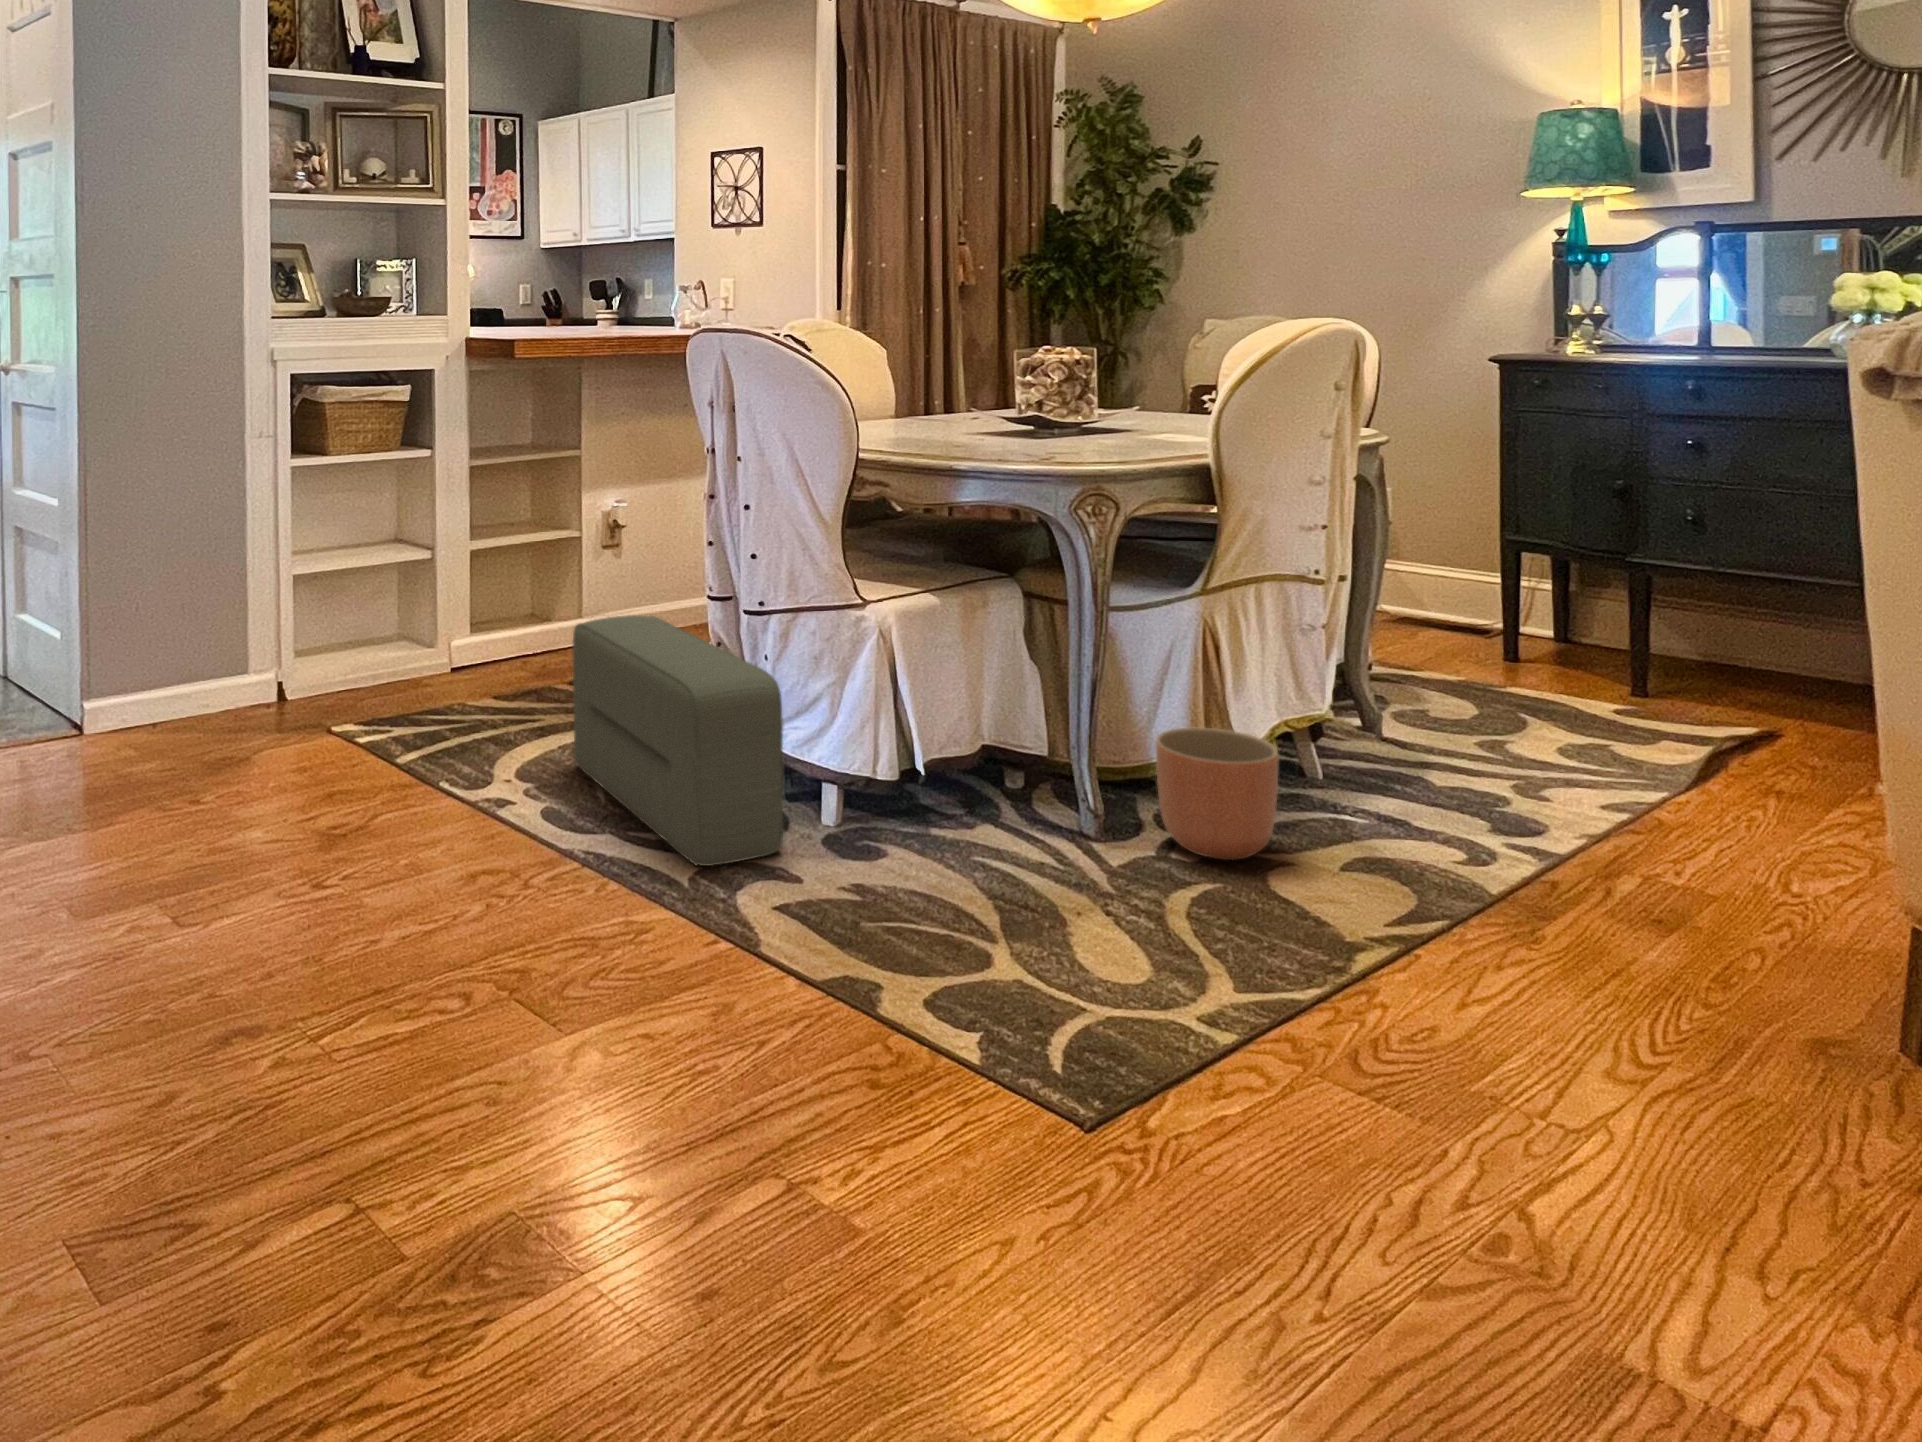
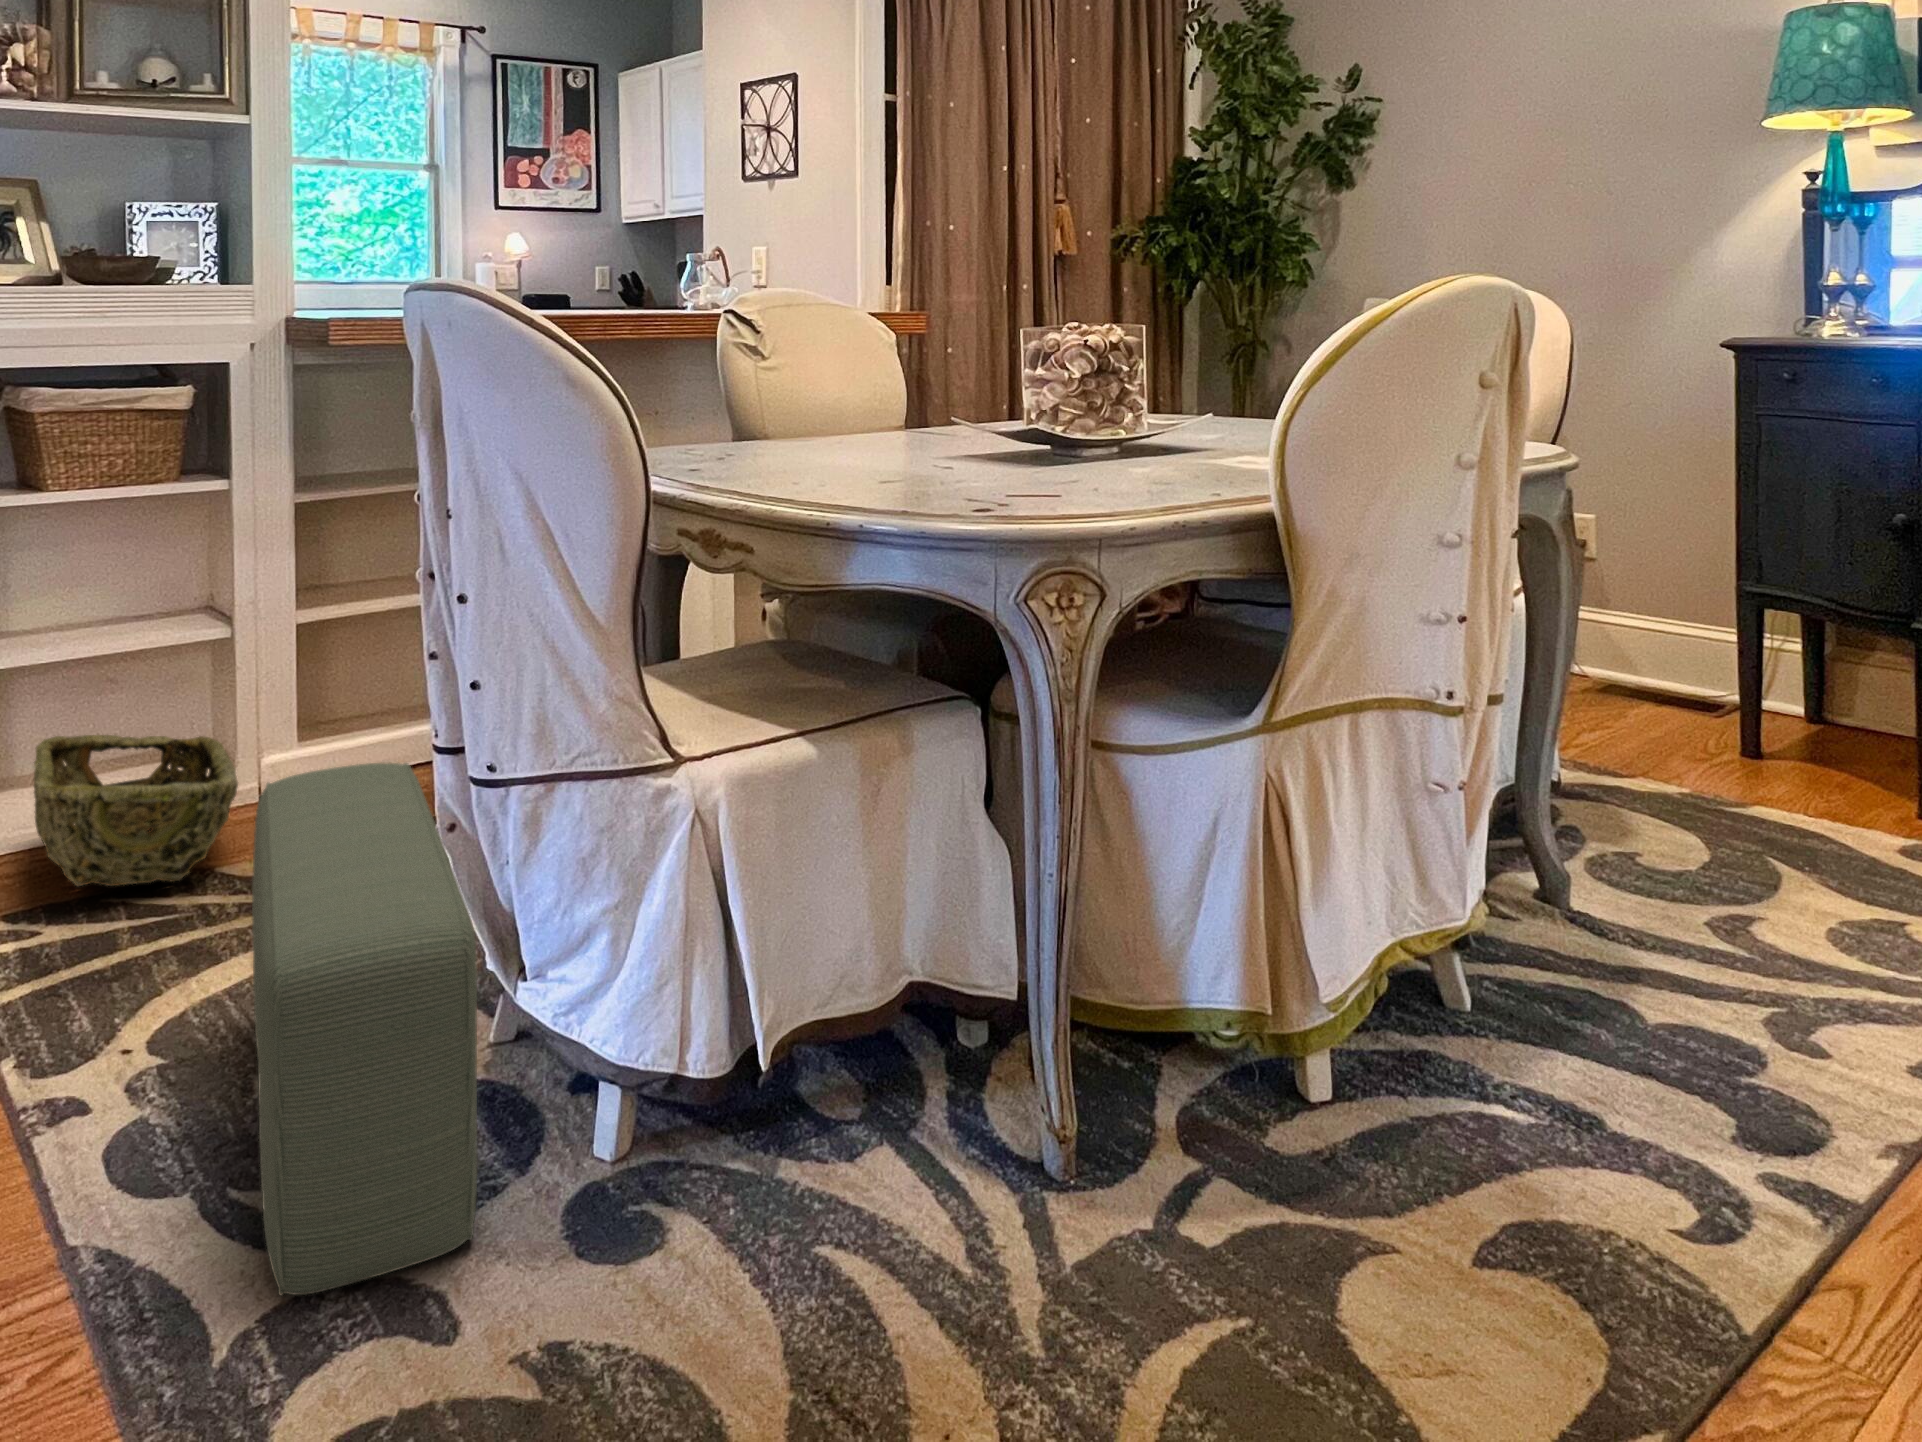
woven basket: none [339,614,483,707] -> present [33,735,238,886]
planter: present [1156,728,1278,860] -> none [1162,971,1368,1237]

